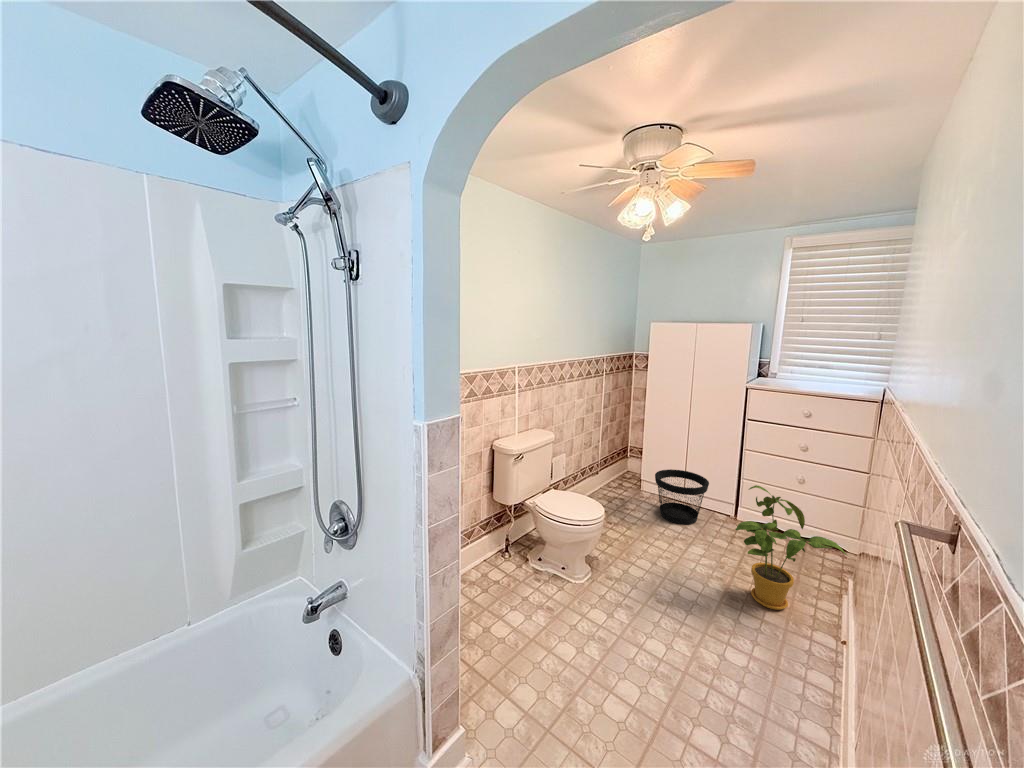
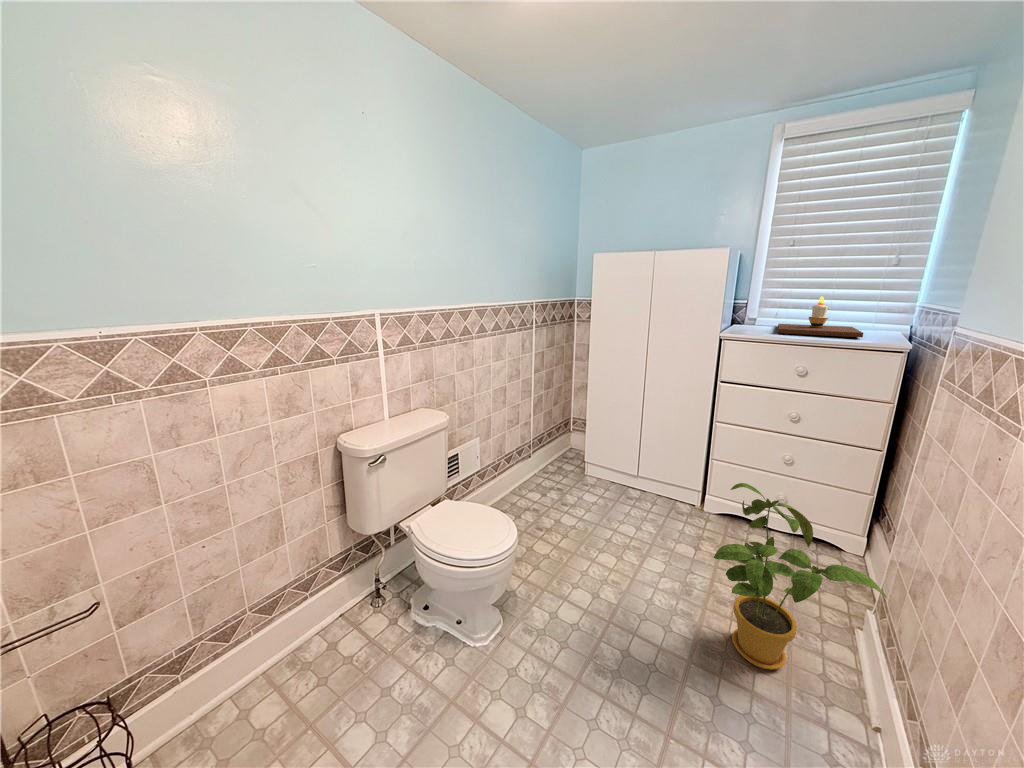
candle: none [790,360,852,391] -> present [778,296,863,337]
wastebasket: present [655,469,709,524] -> none [600,449,670,523]

